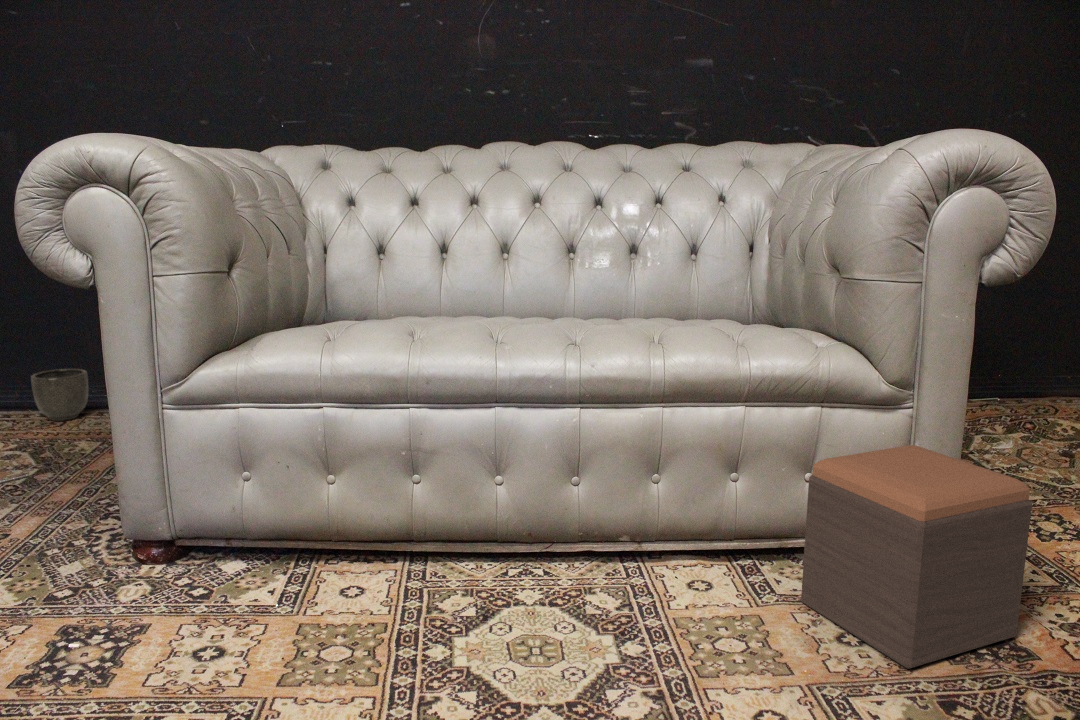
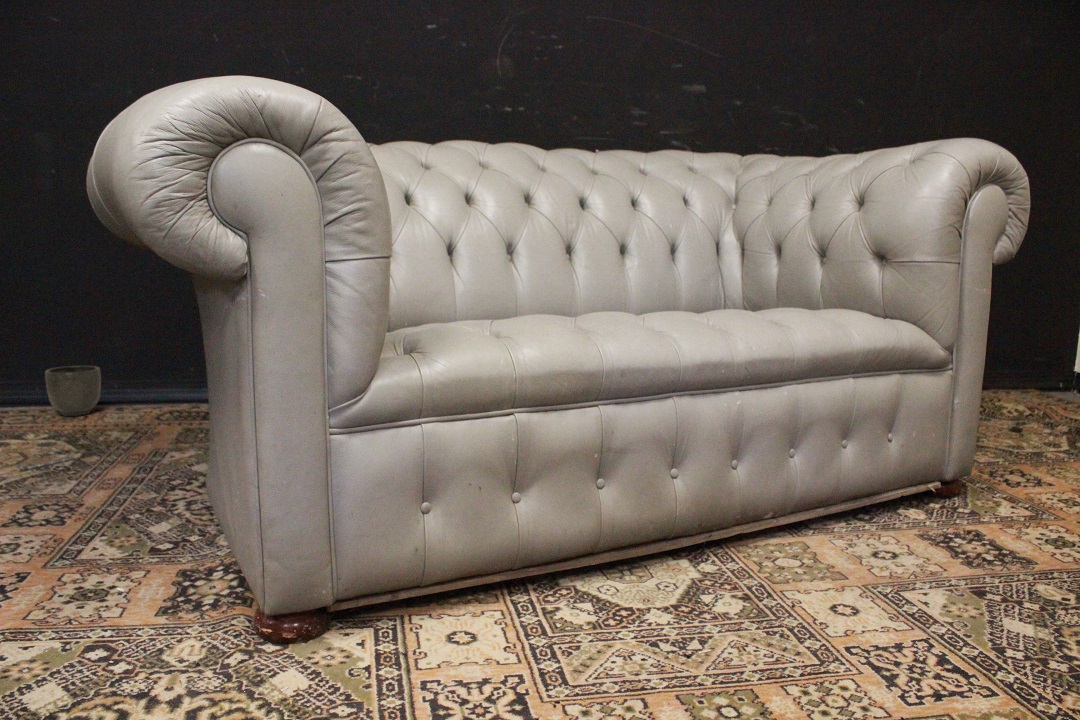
footstool: present [801,445,1032,669] -> none [835,397,1027,572]

